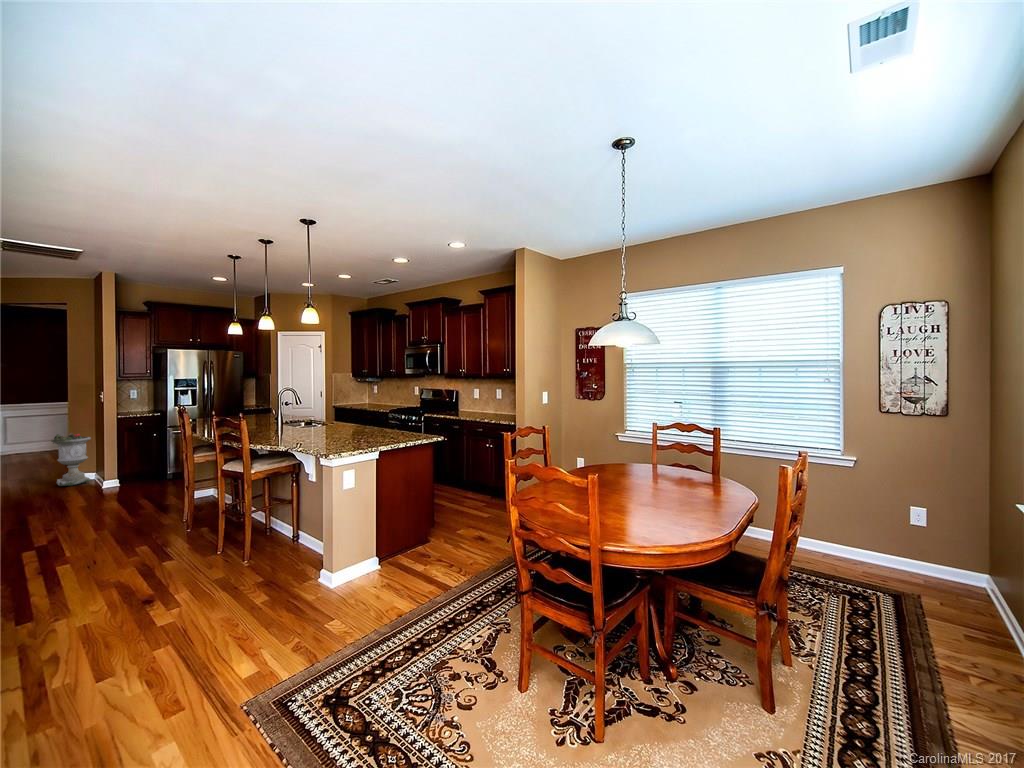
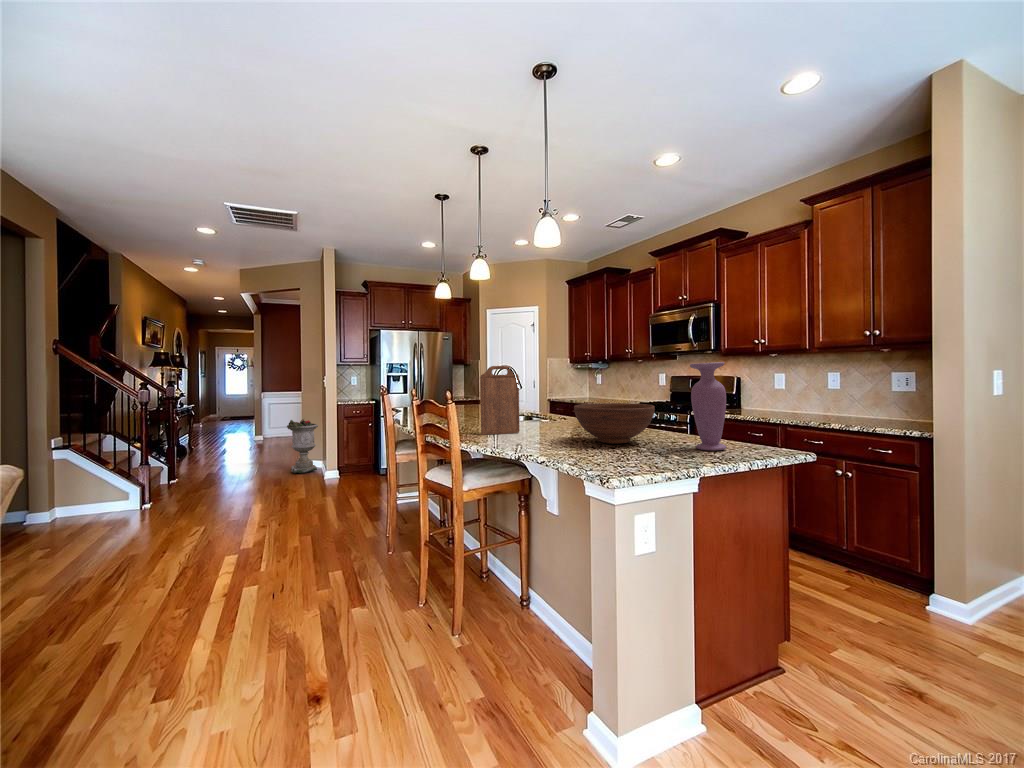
cutting board: none [263,394,292,438] -> present [480,366,520,435]
vase: none [386,394,404,440] -> present [690,362,726,450]
fruit bowl: none [324,416,371,439] -> present [574,403,655,444]

